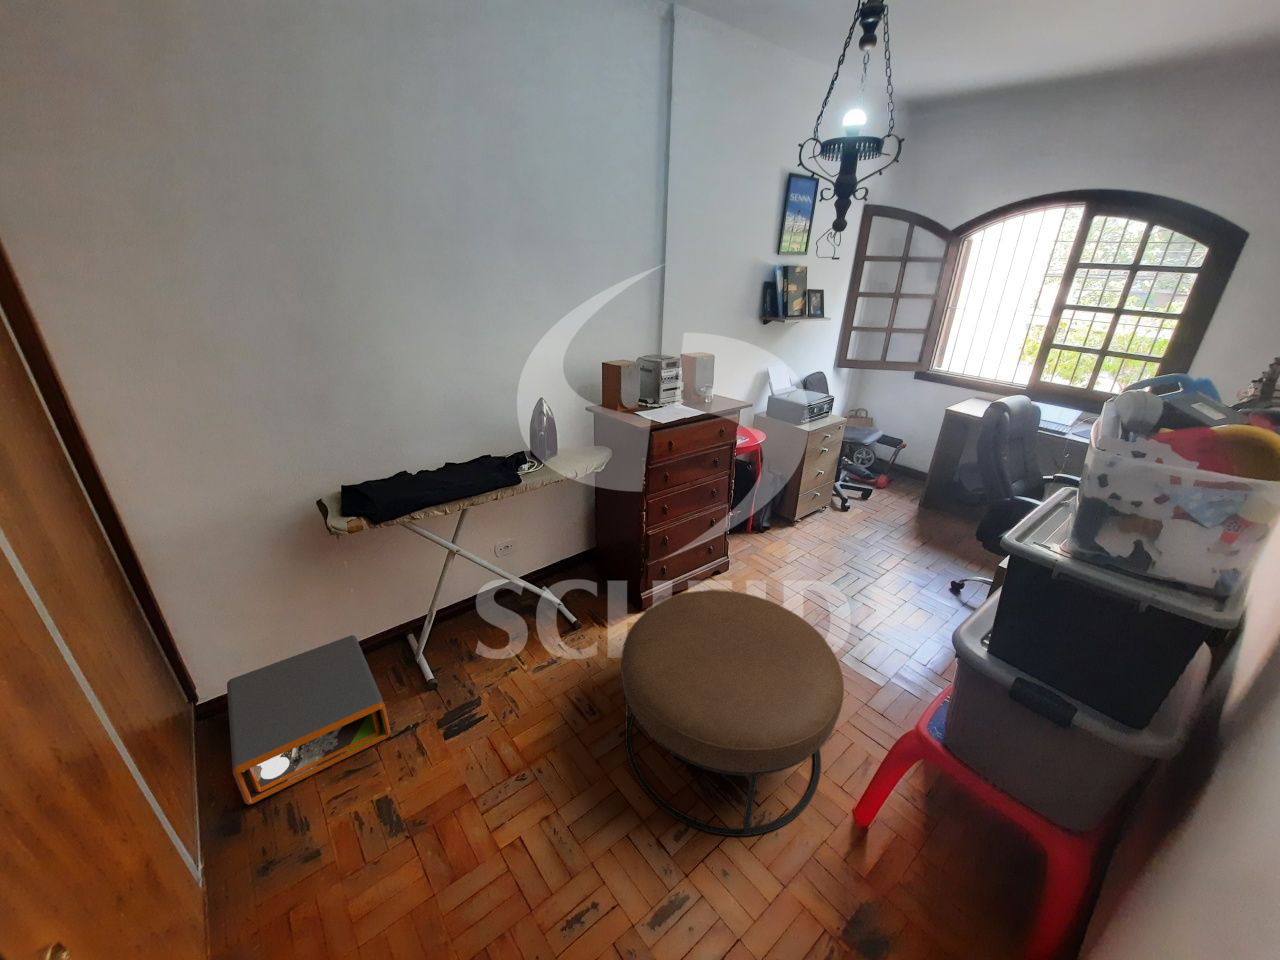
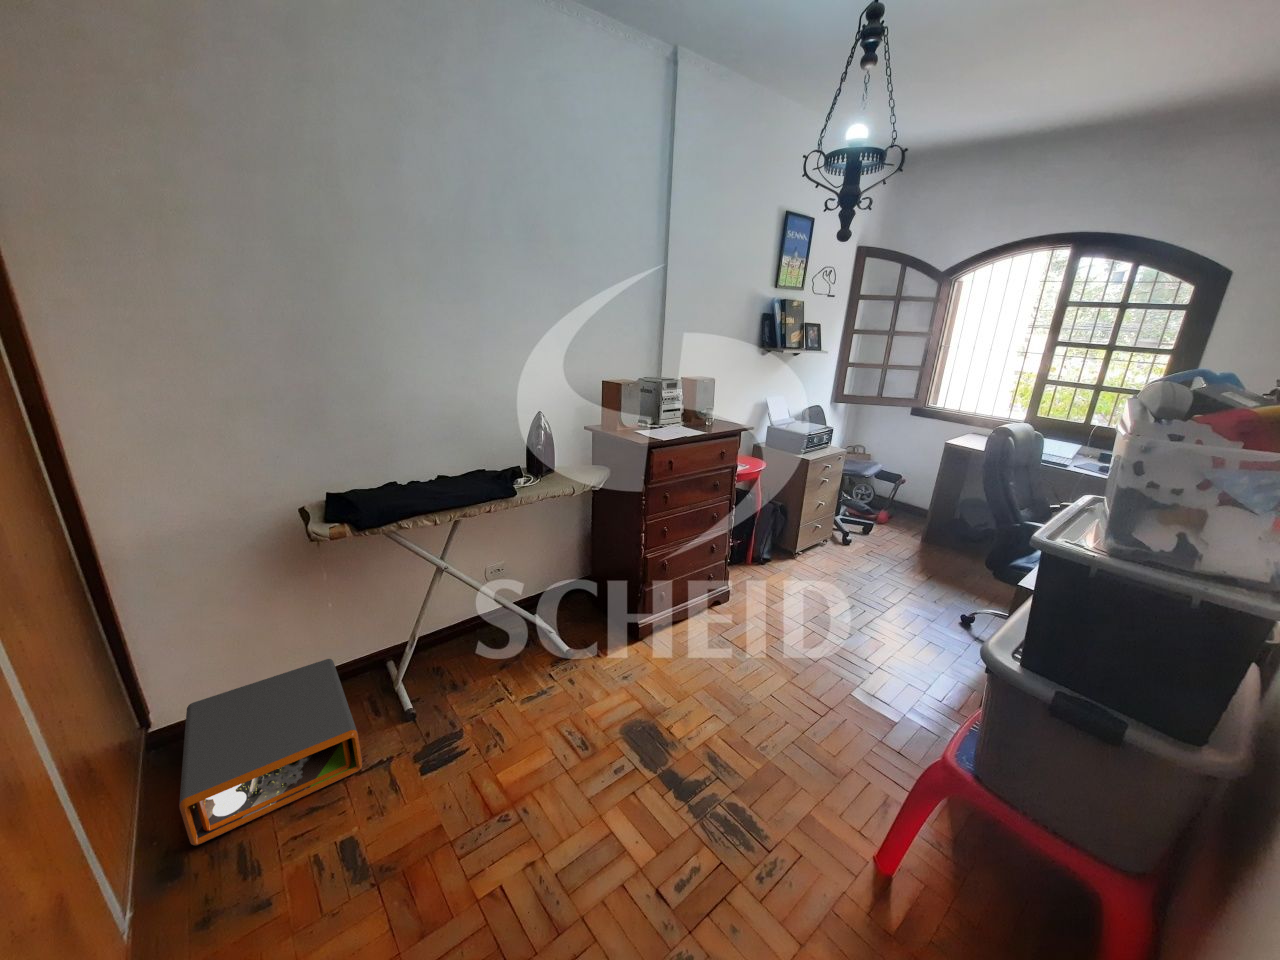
ottoman: present [621,590,844,836] -> none [617,613,860,888]

